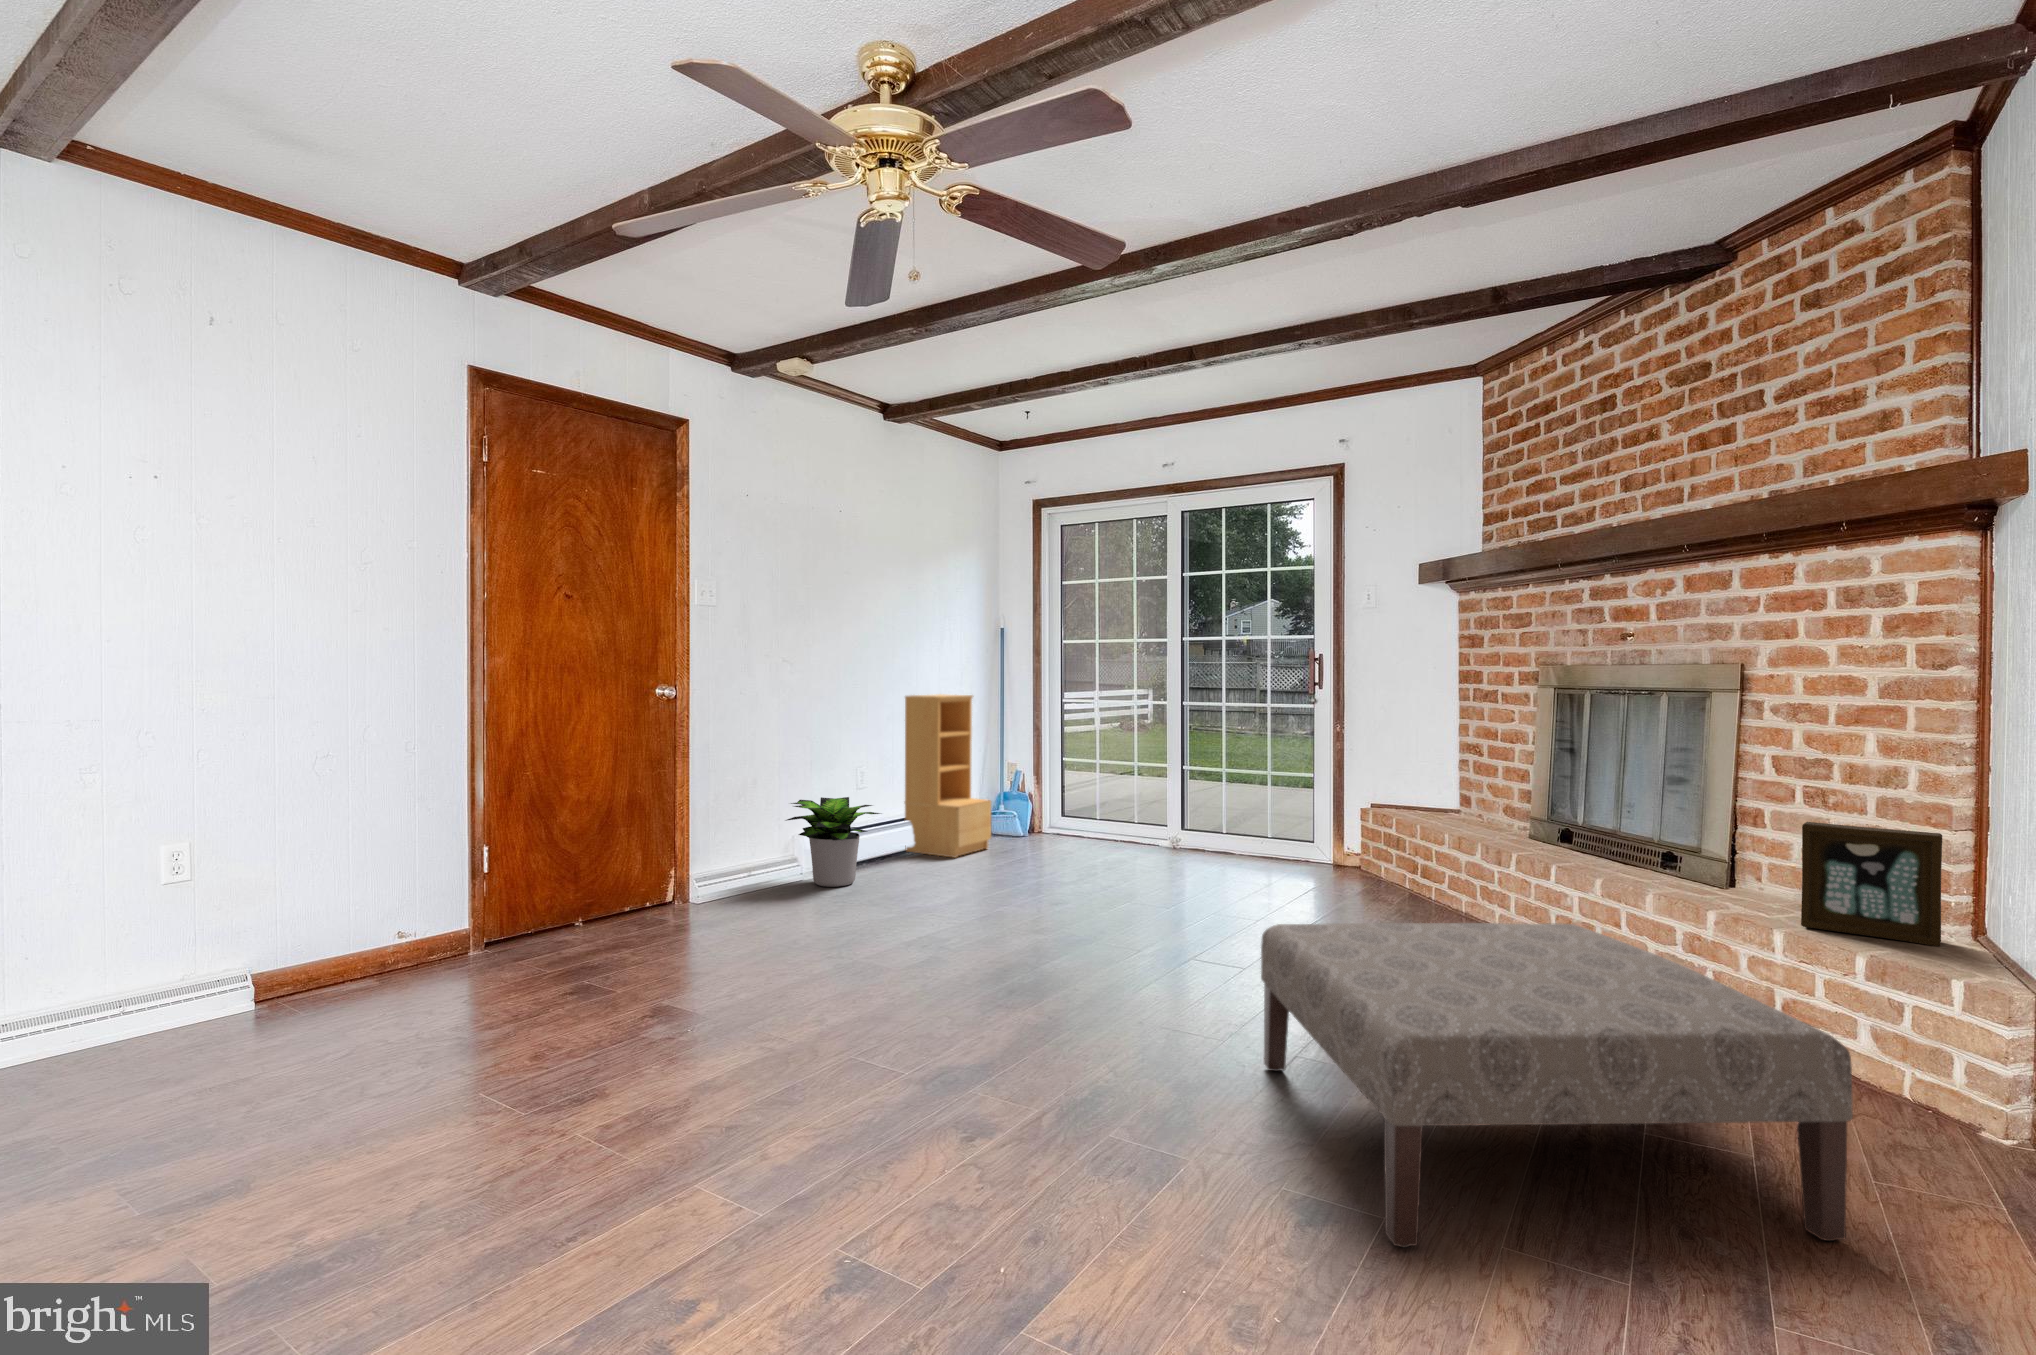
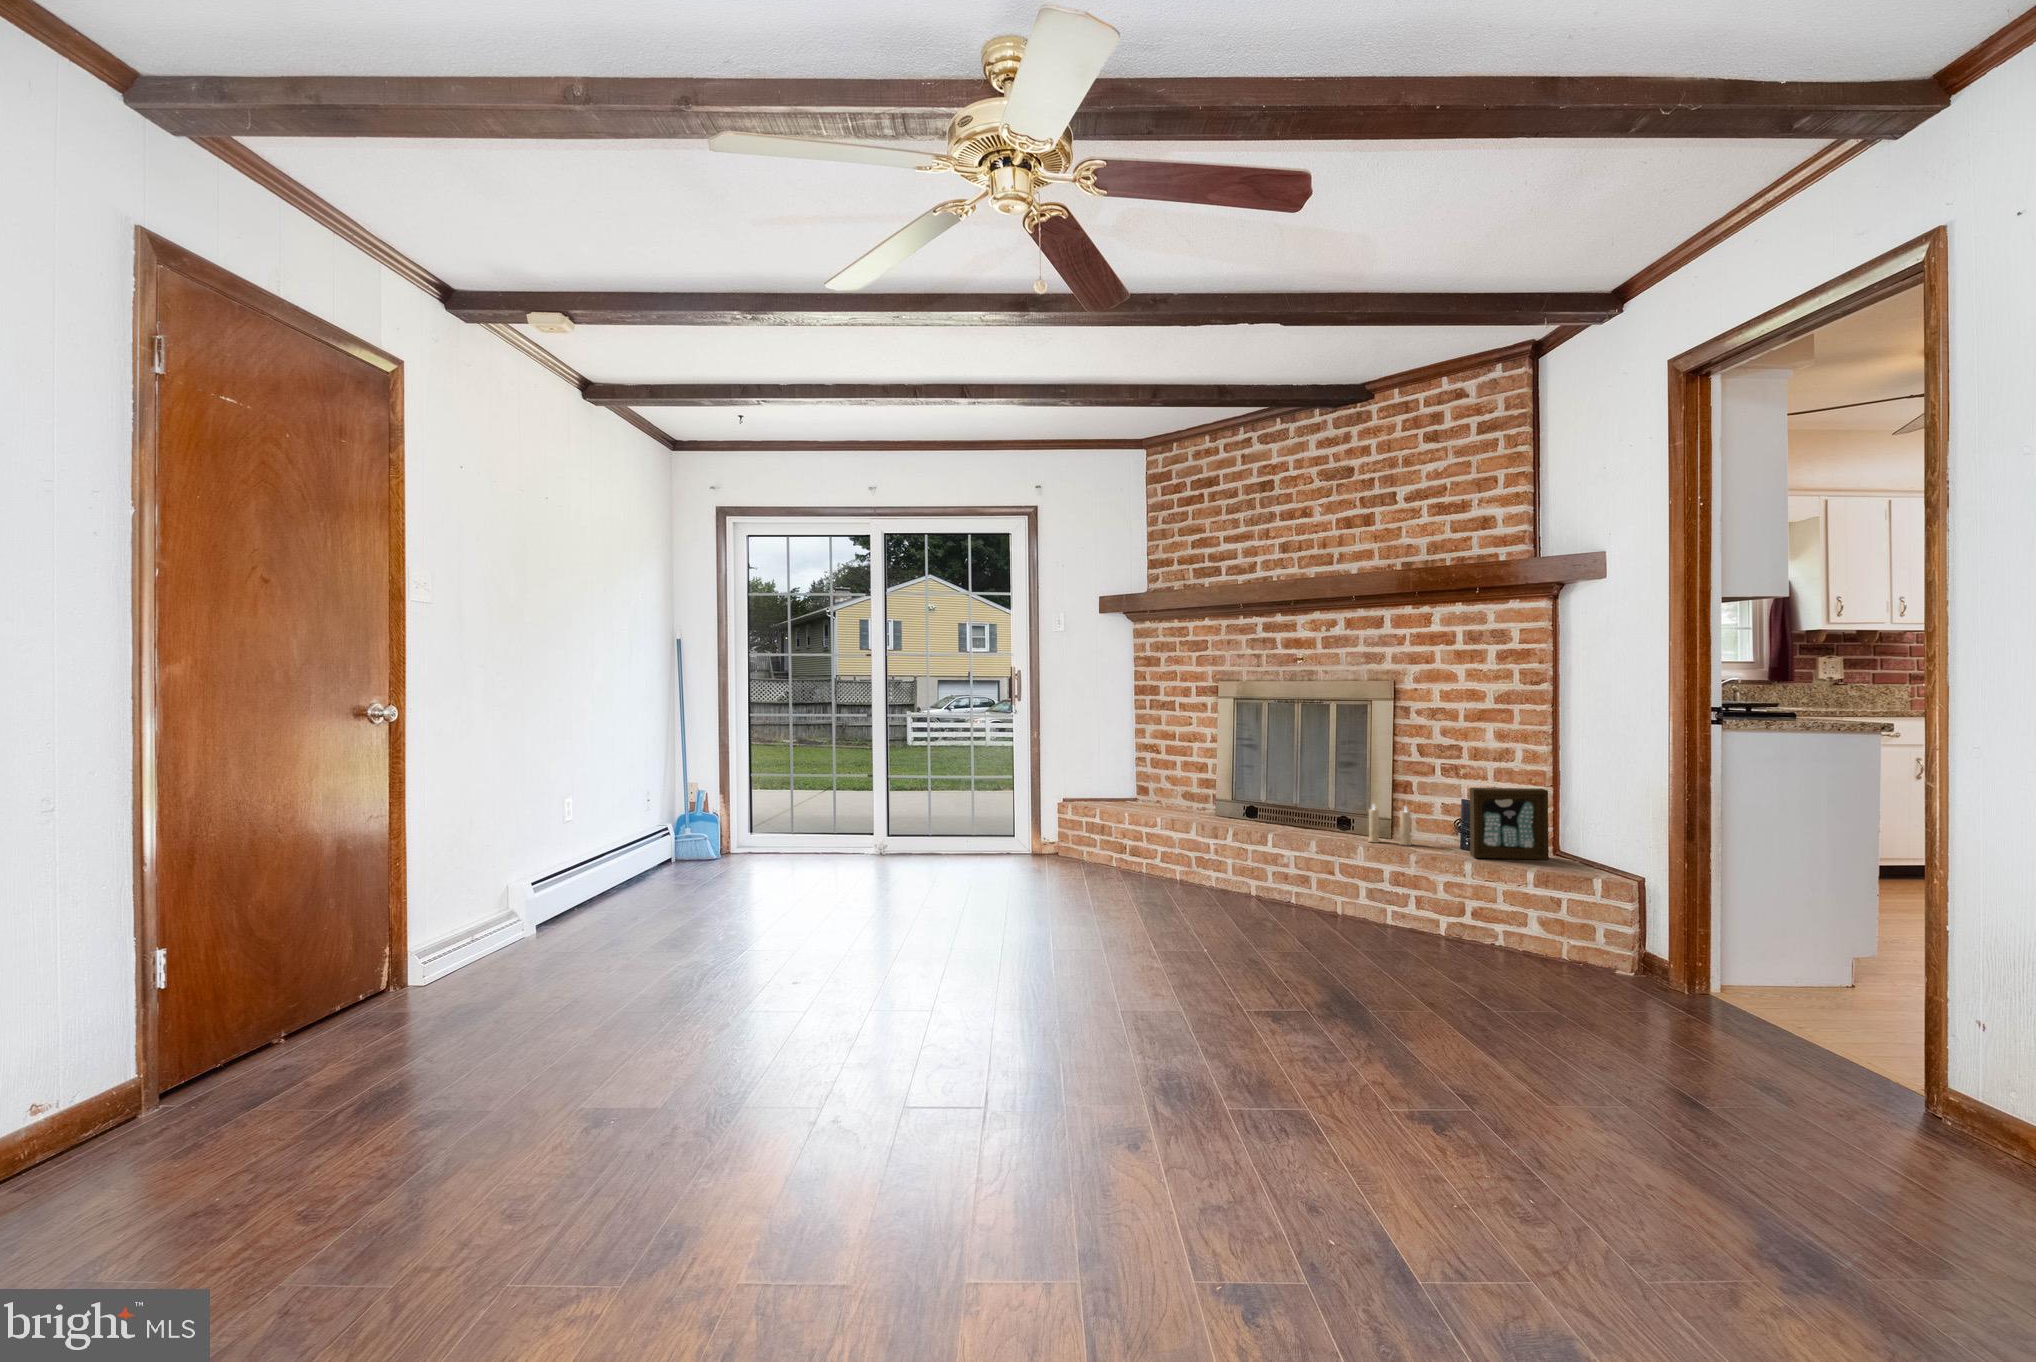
bookshelf: present [904,694,991,858] -> none [618,722,713,897]
potted plant: present [786,797,880,887] -> none [525,845,650,950]
candle: none [1674,833,1740,900] -> present [1368,806,1411,845]
ottoman: present [1261,923,1853,1247] -> none [1238,877,1659,1134]

